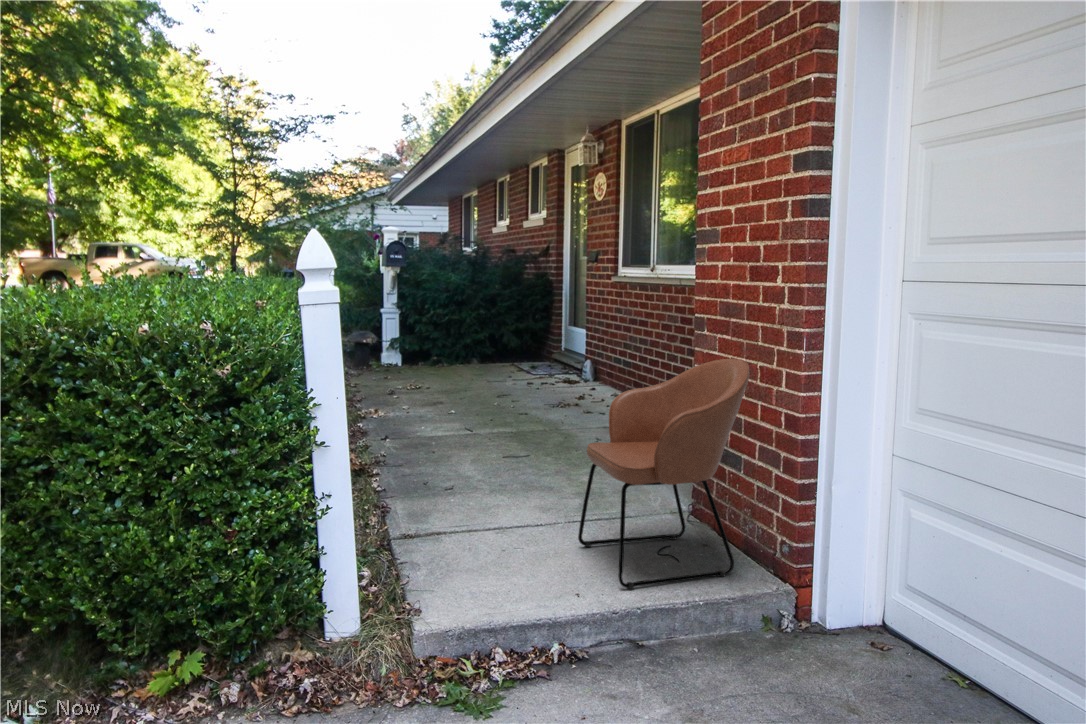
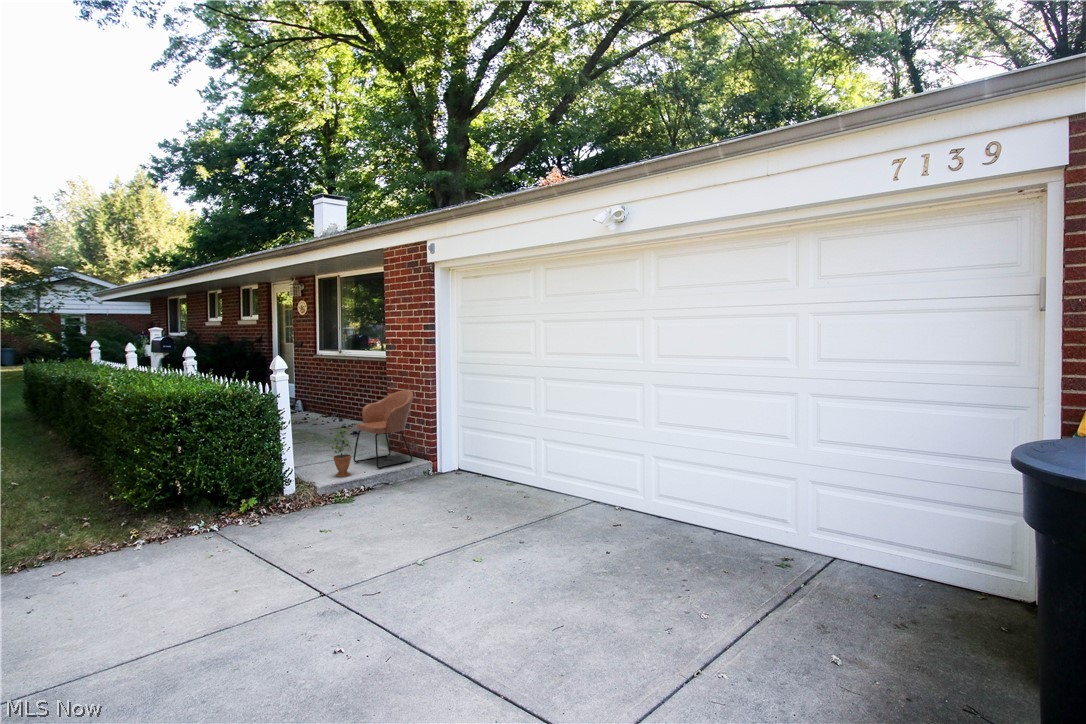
potted plant: none [483,451,545,601] -> present [331,428,351,477]

